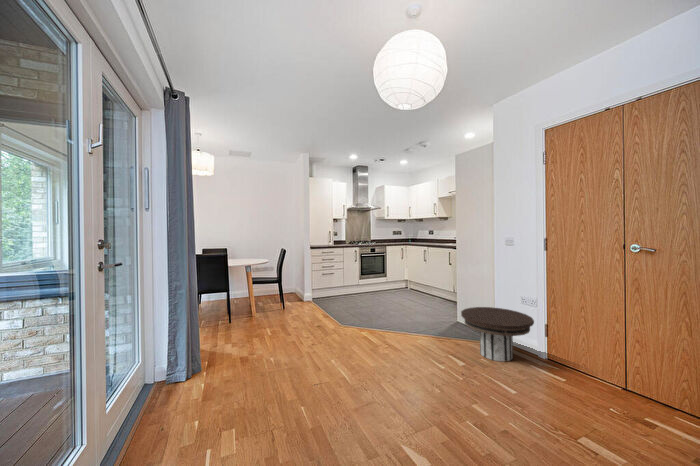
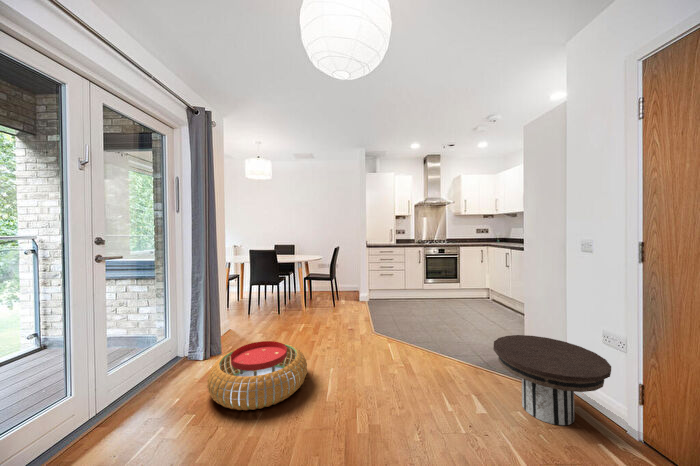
pouf: none [230,343,327,411] -> present [207,341,307,410]

